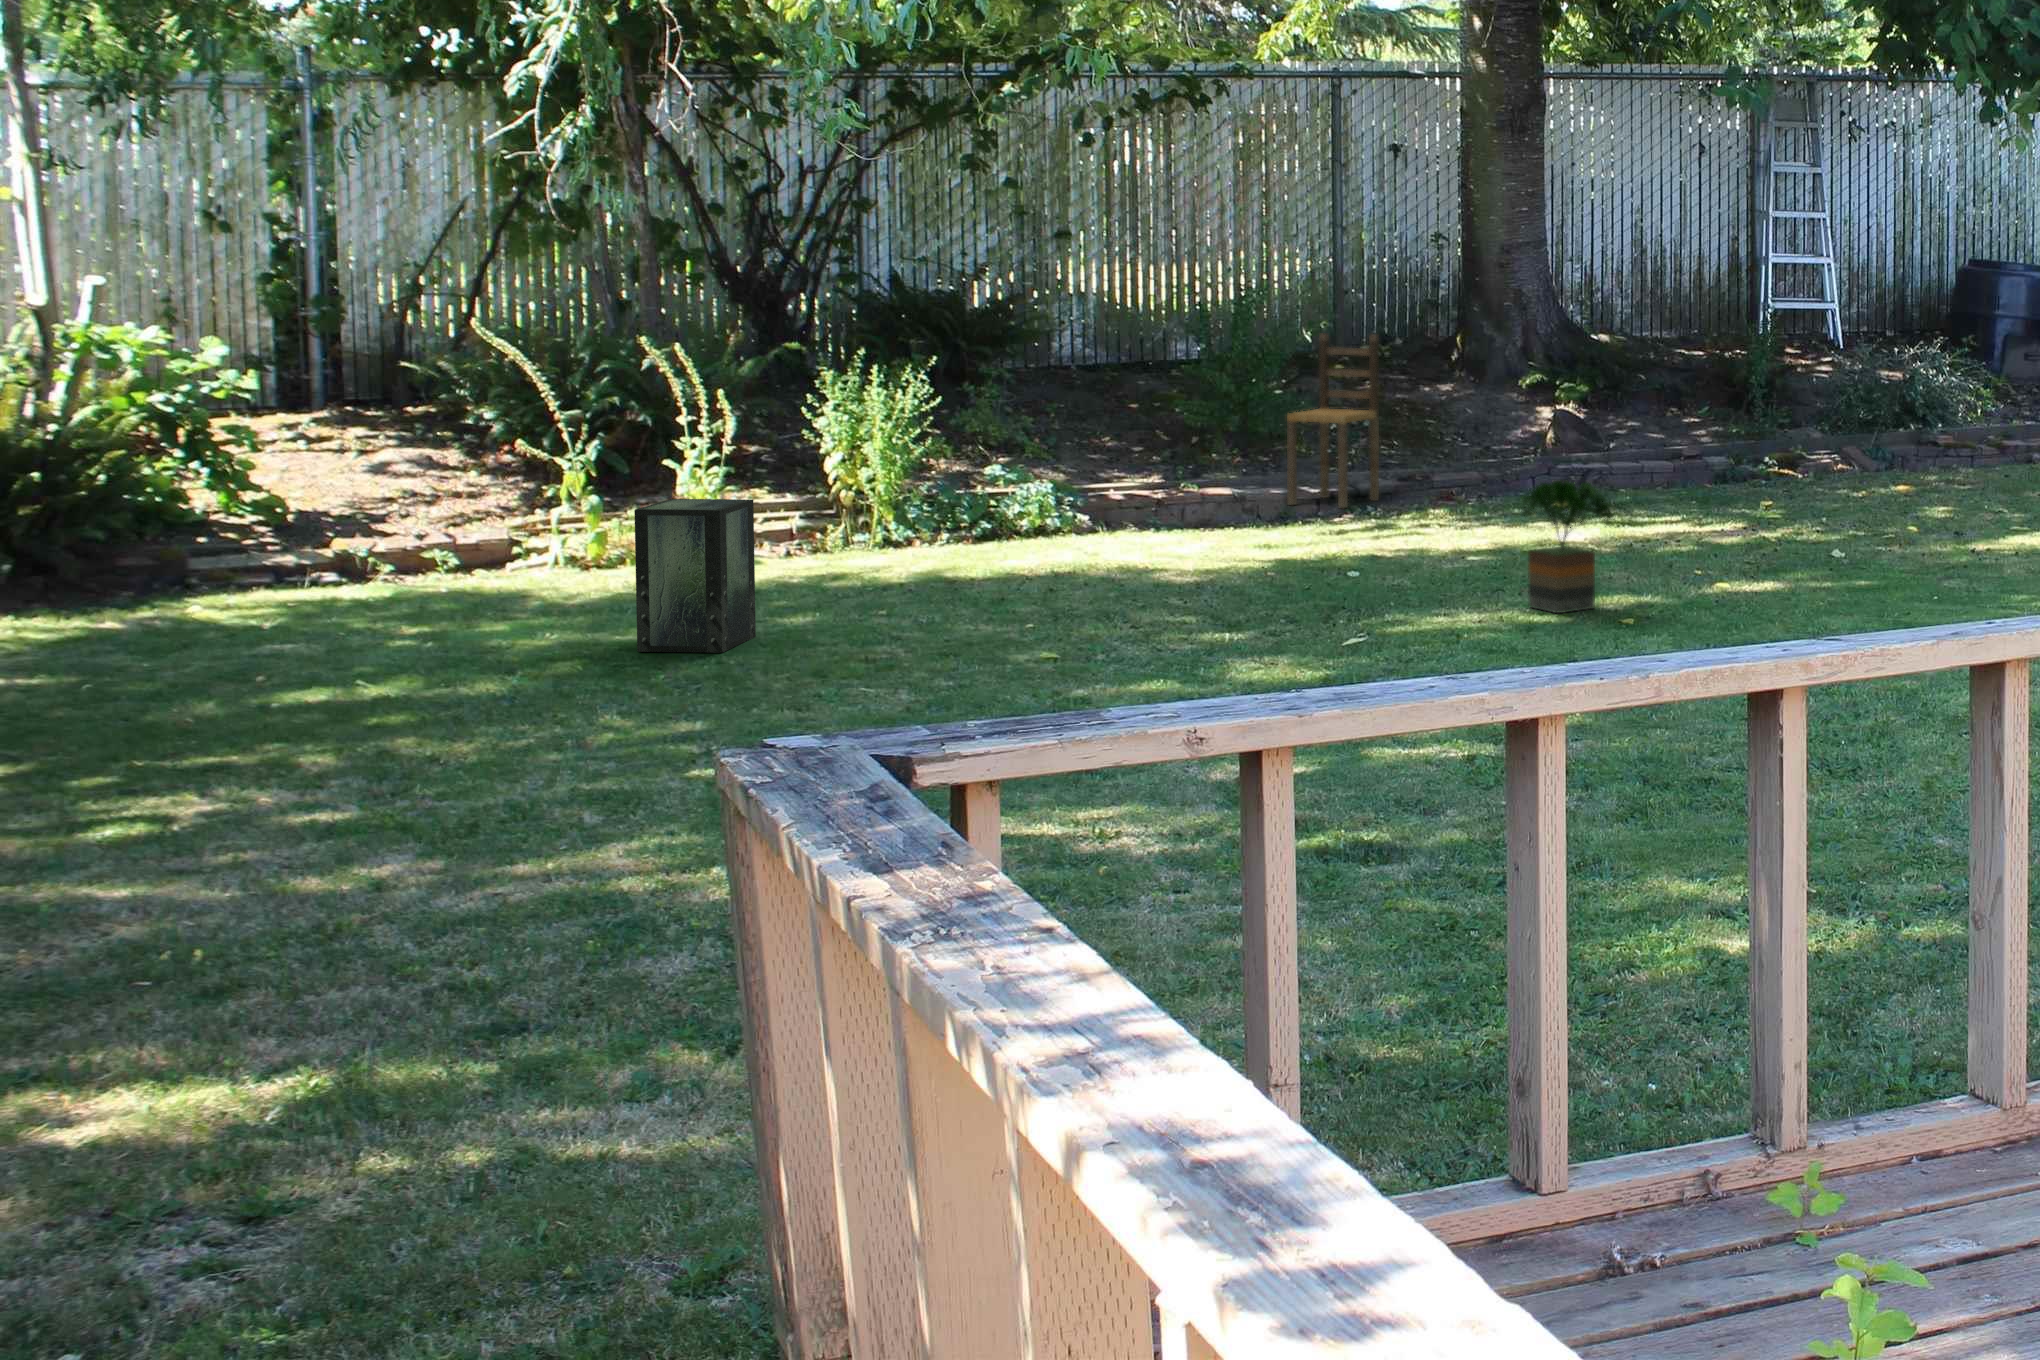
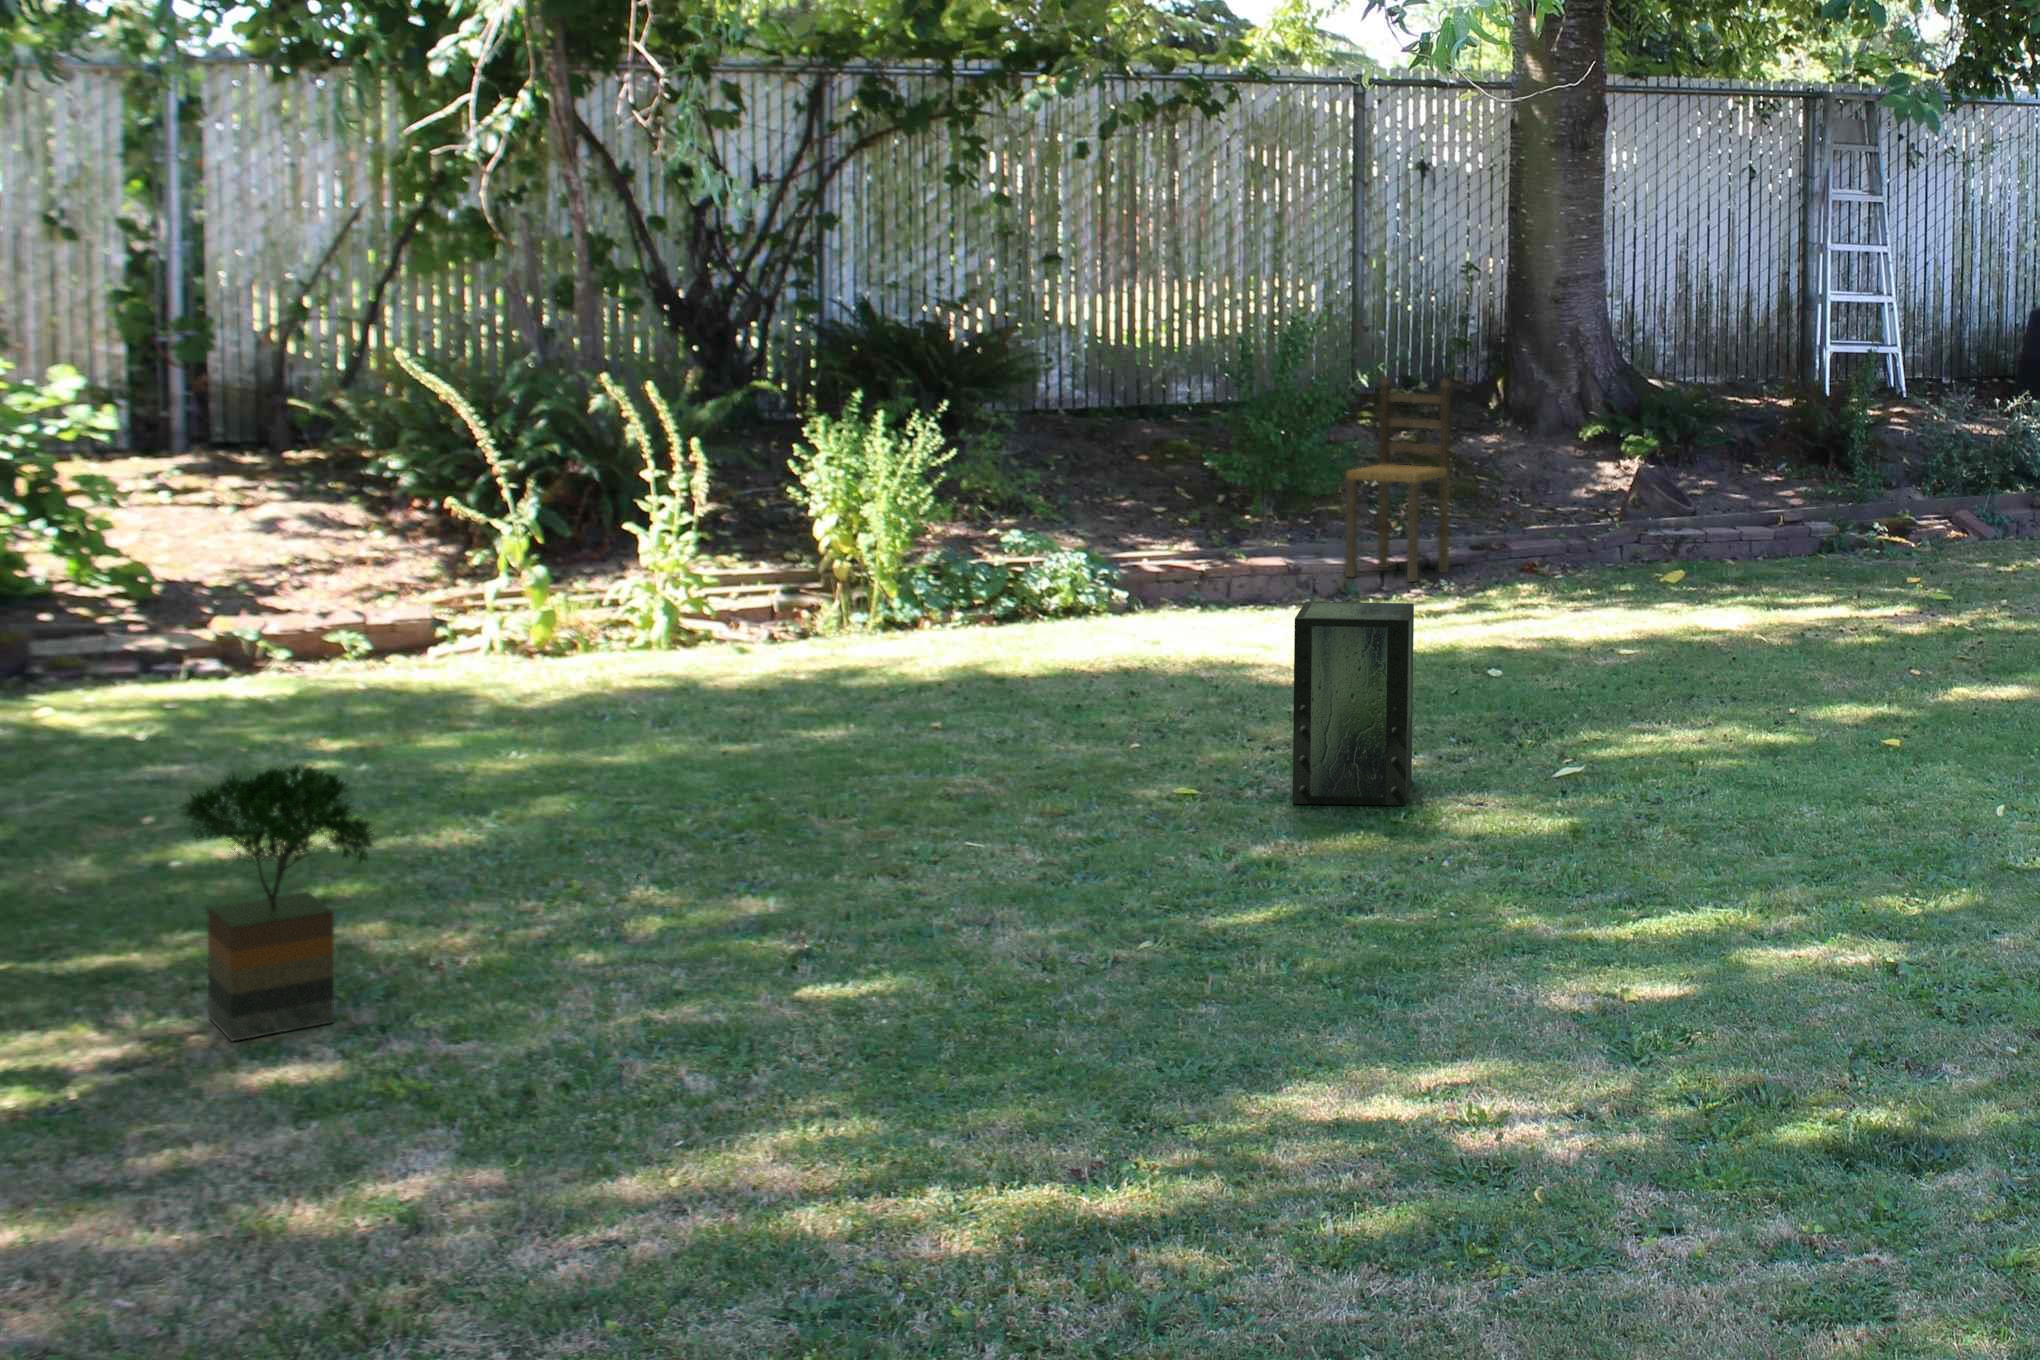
potted tree: present [1521,481,1614,613] -> present [180,766,375,1041]
storage box: present [634,499,756,653] -> present [1293,602,1414,805]

